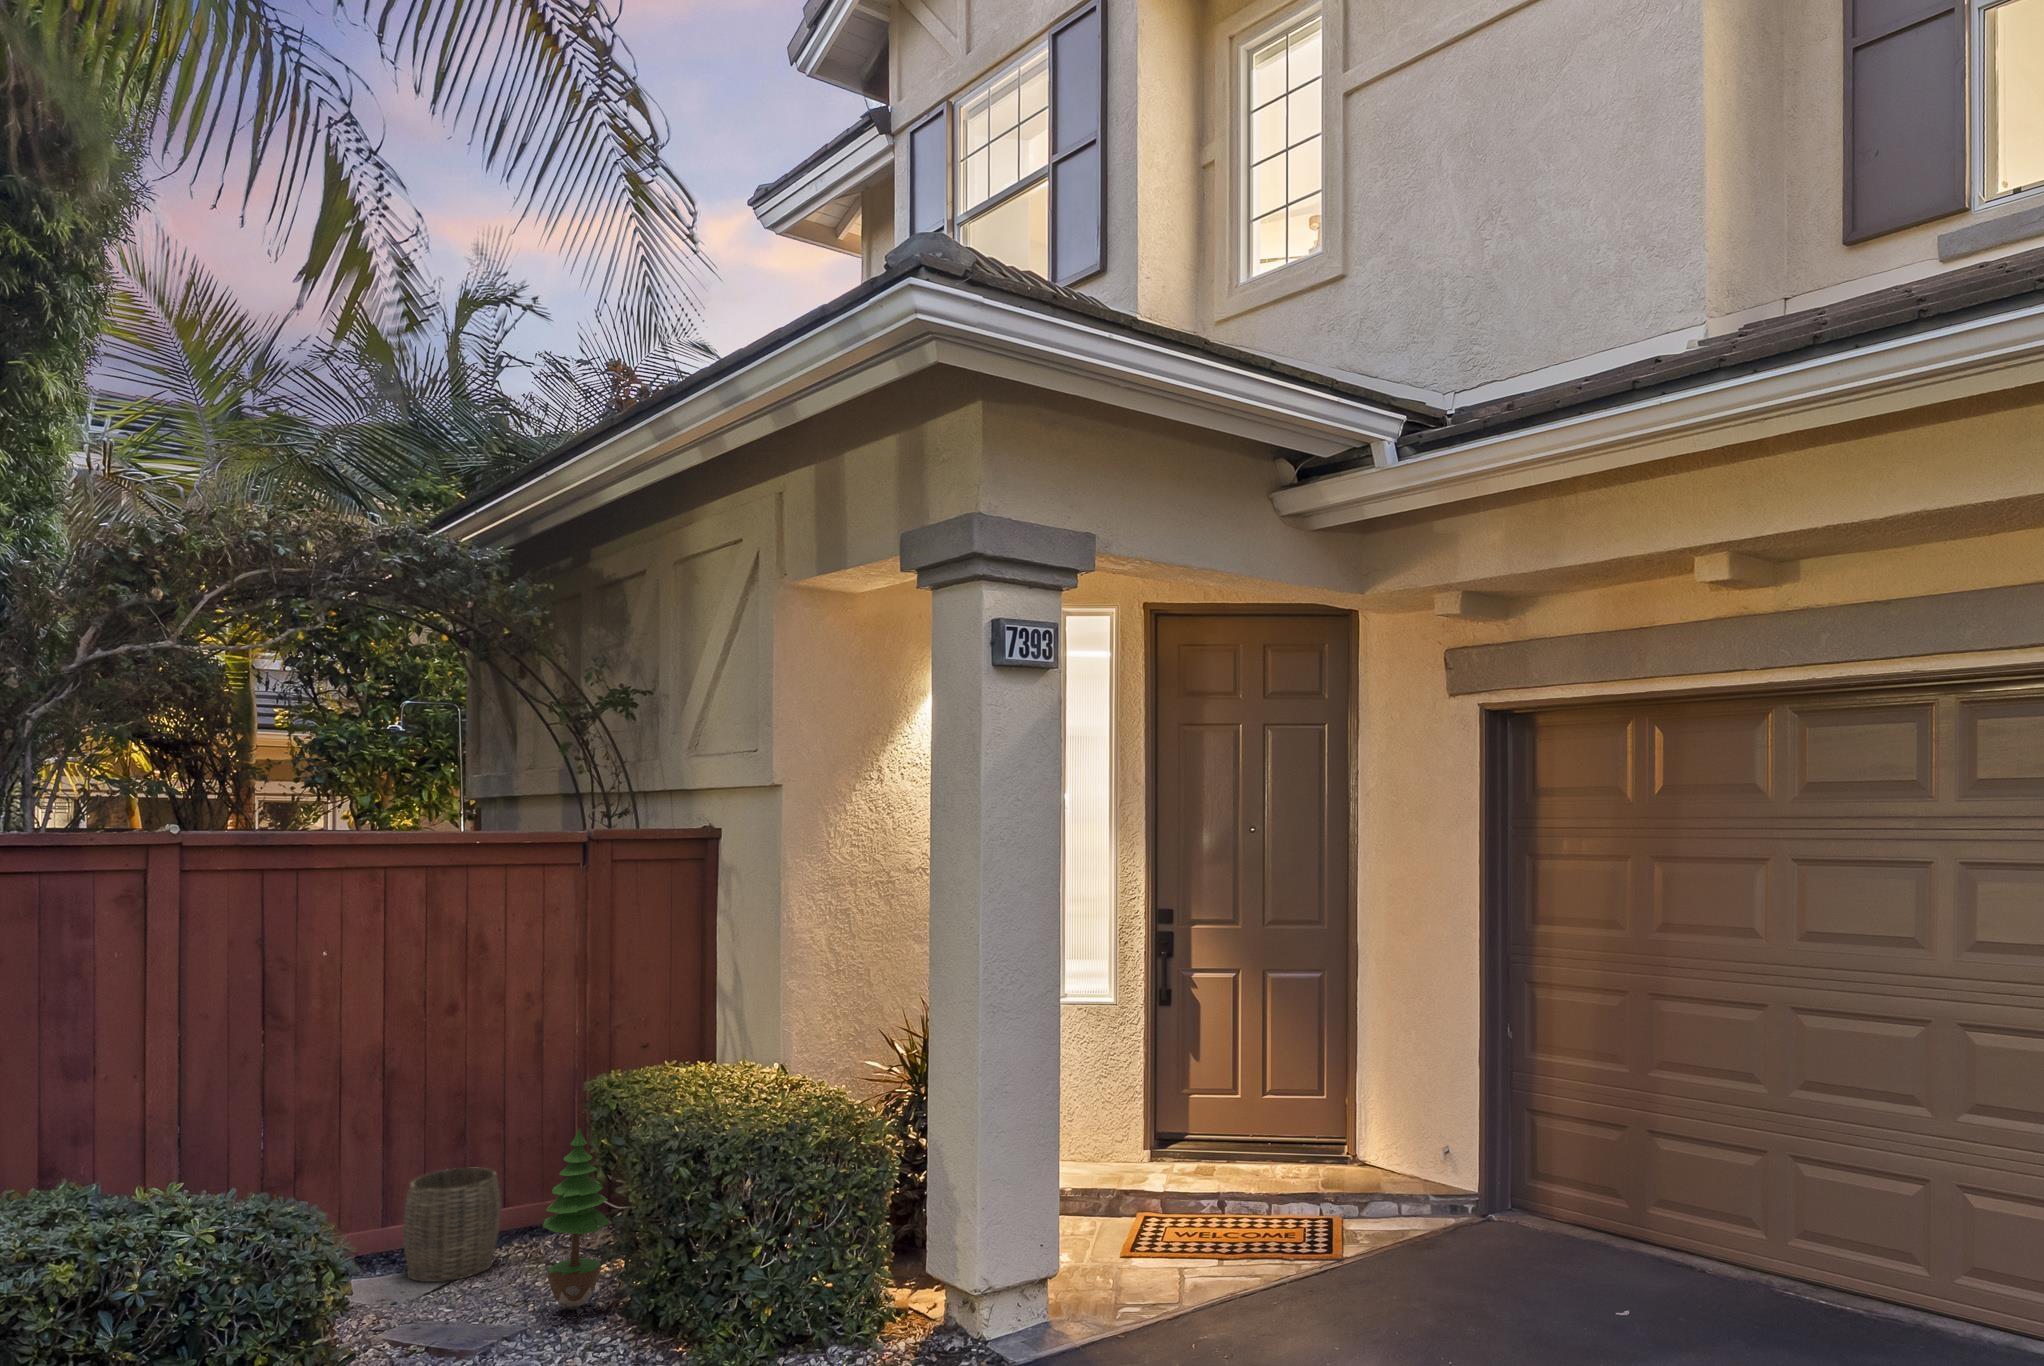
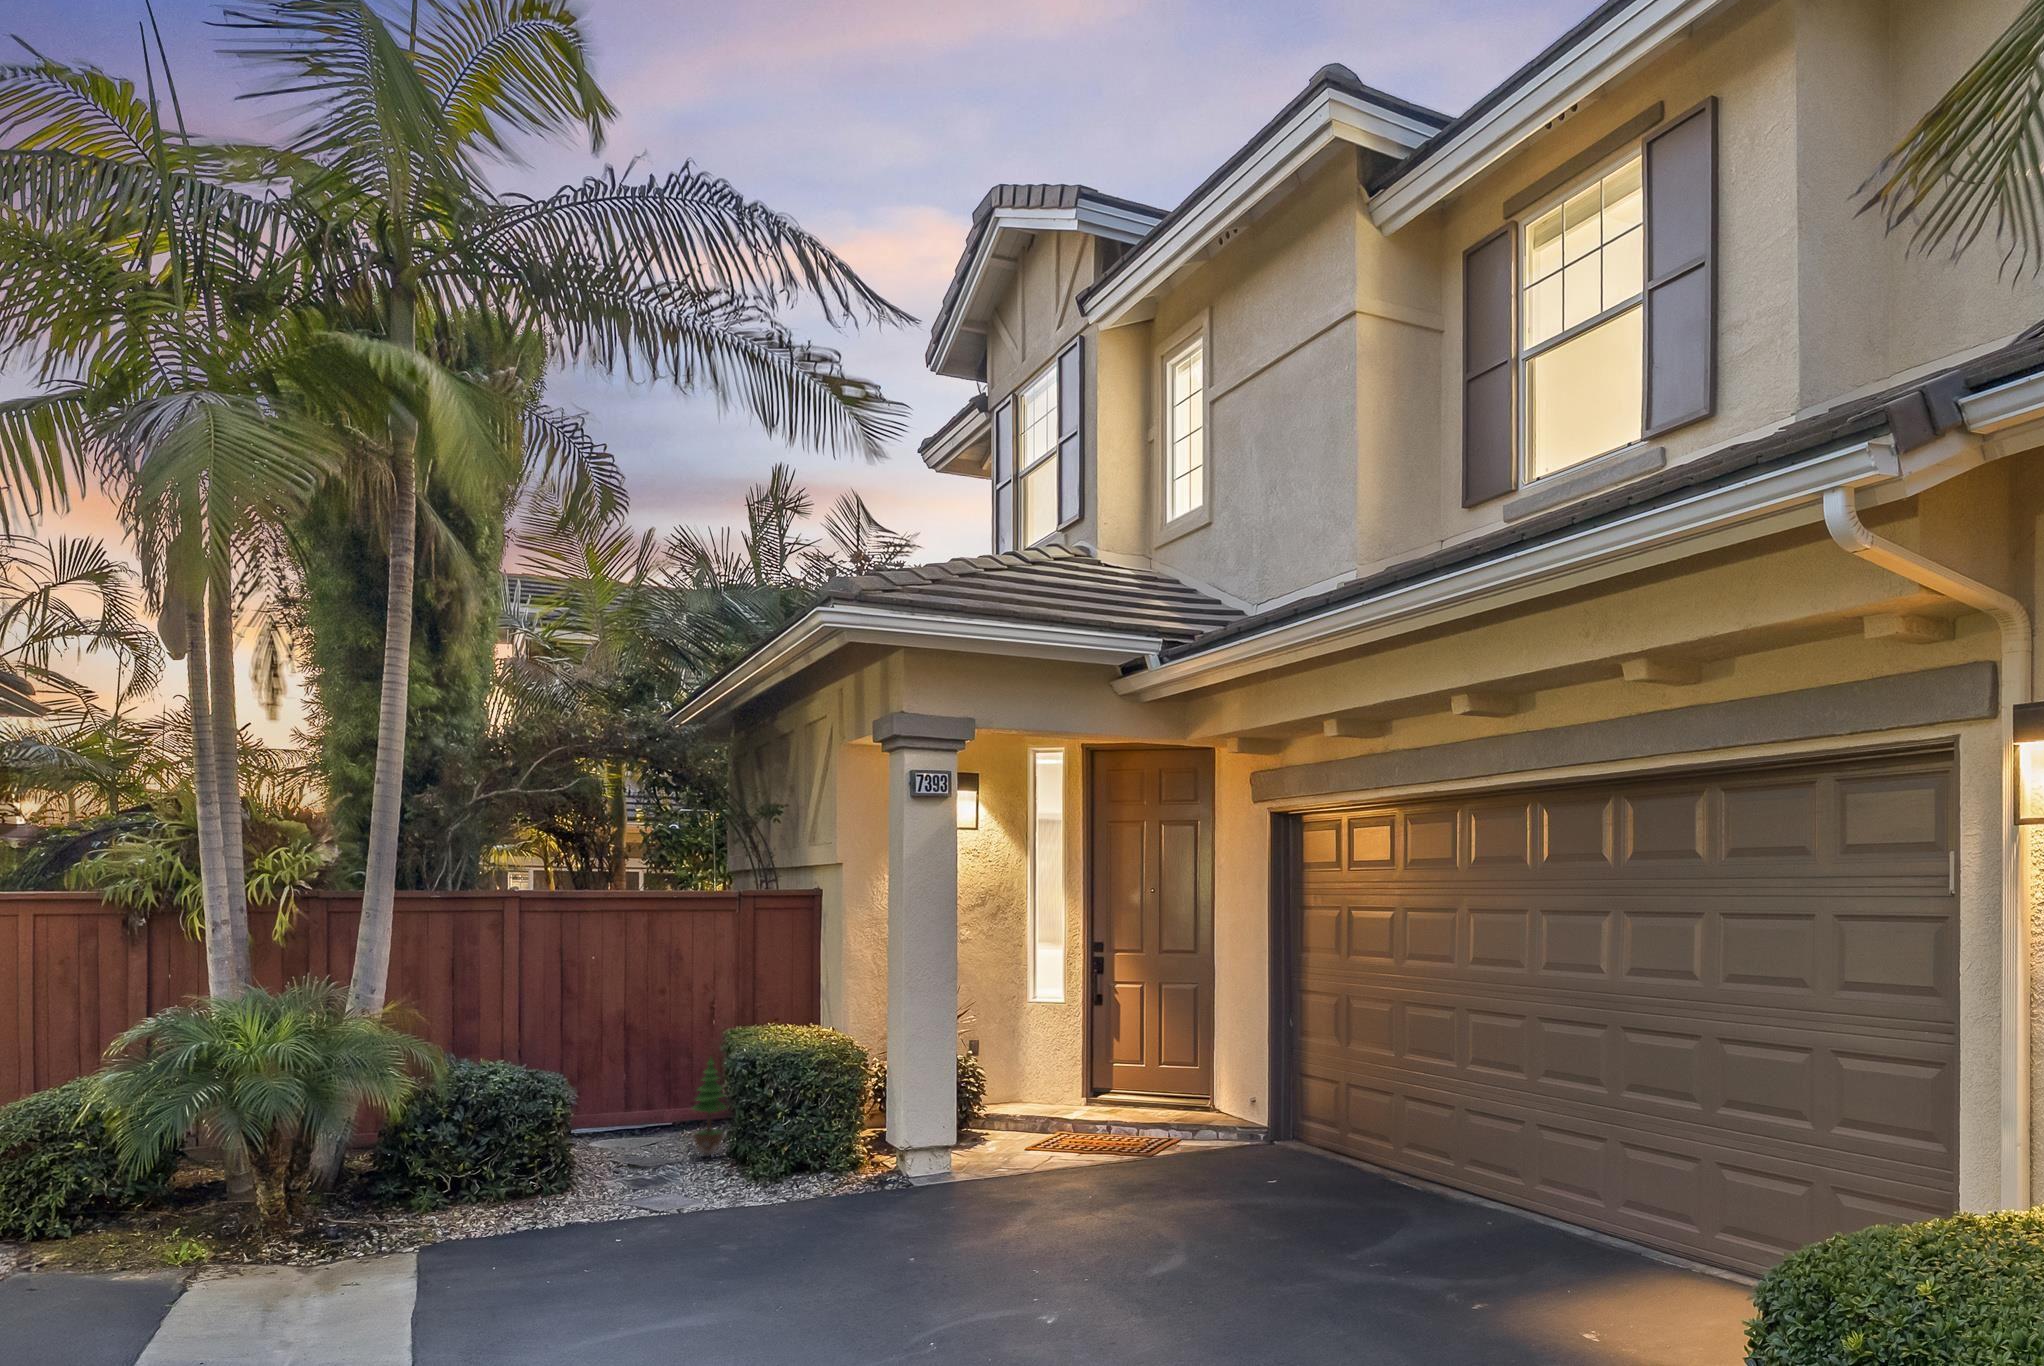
woven basket: present [403,1167,501,1282] -> none [631,1084,684,1144]

